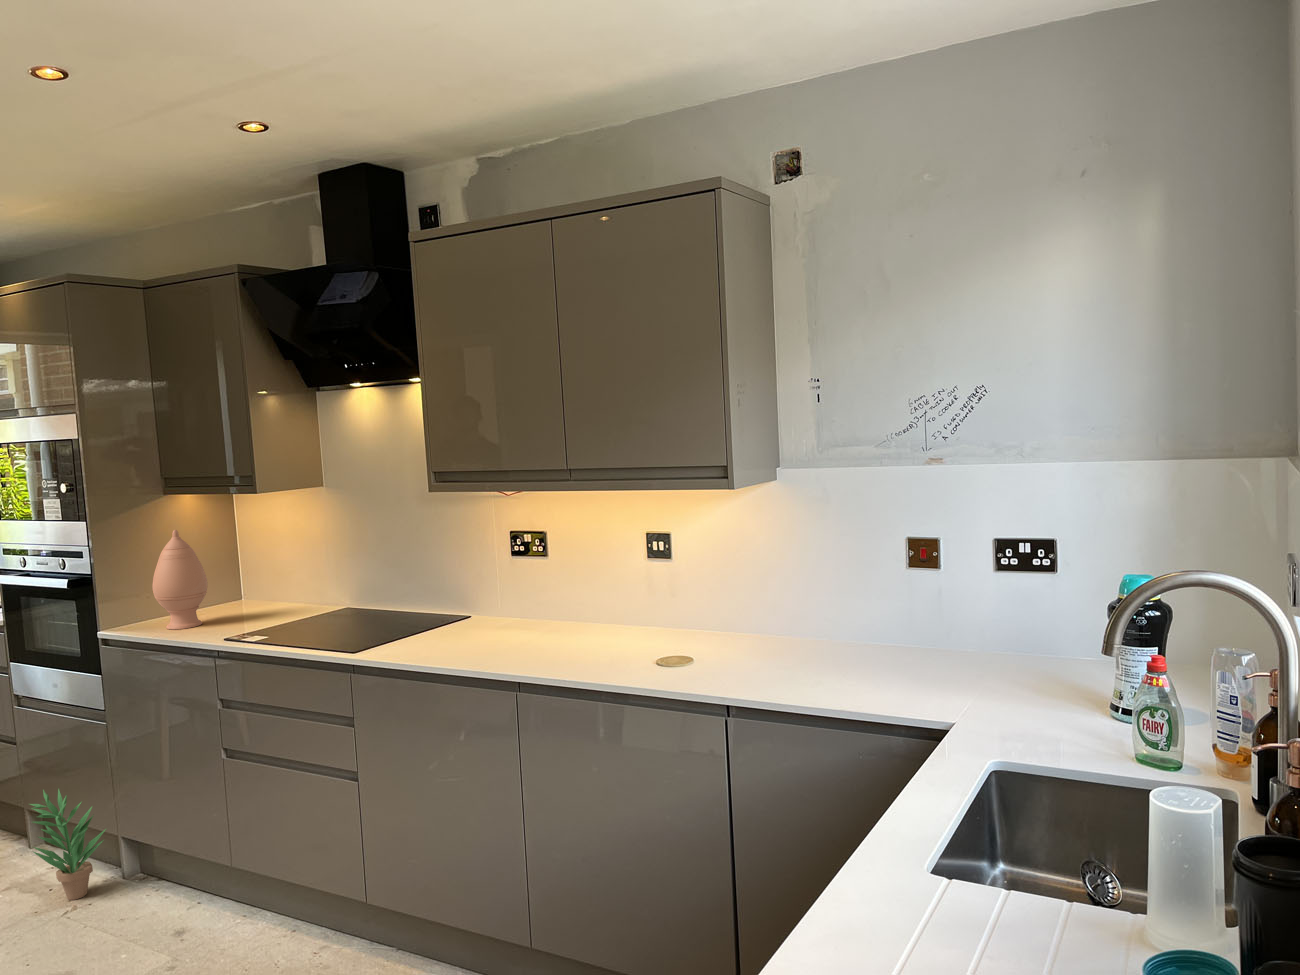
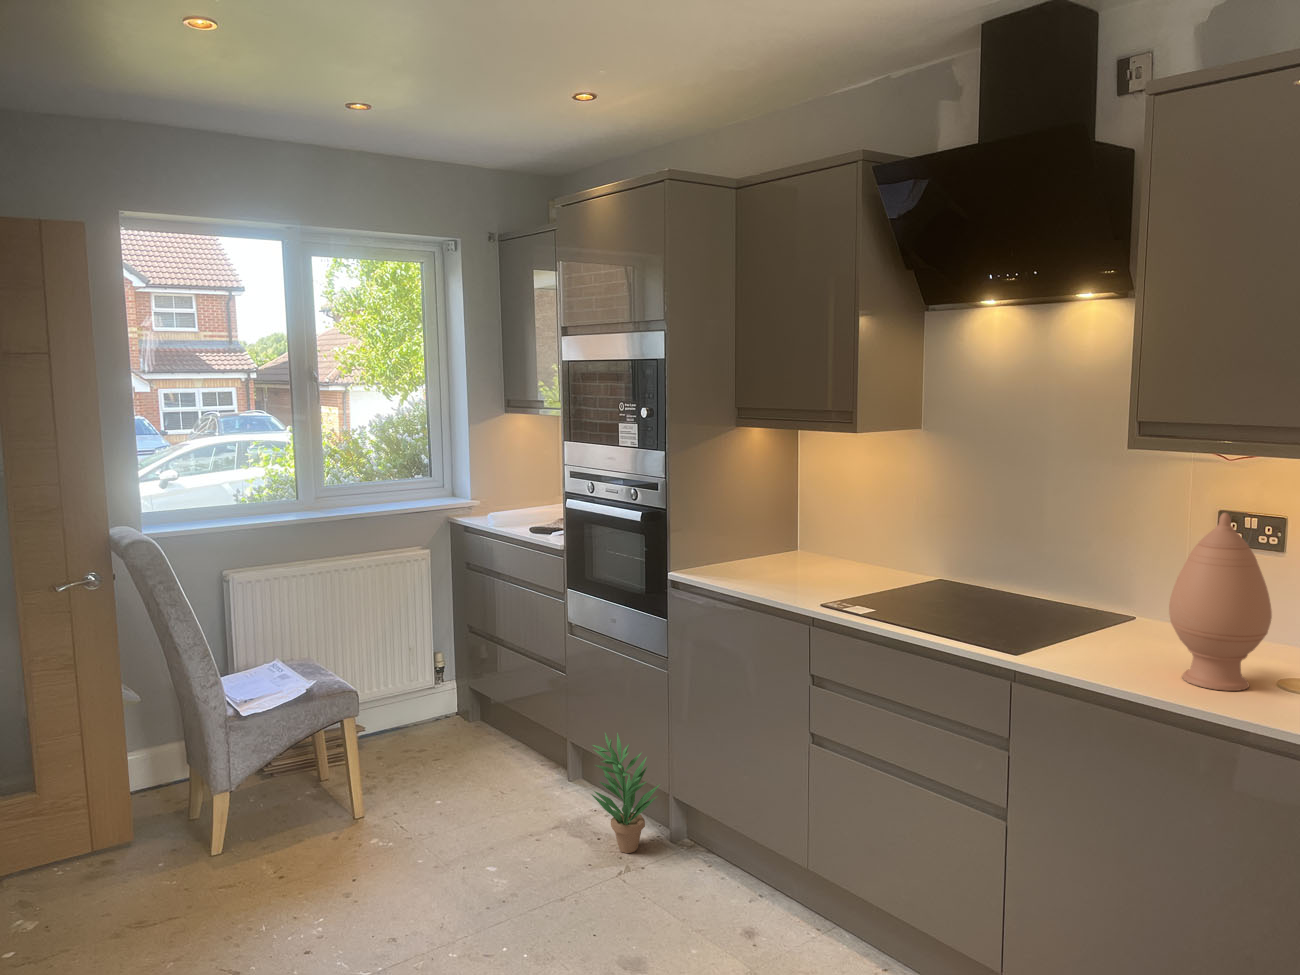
vase: present [152,530,208,629] -> present [1169,513,1272,691]

